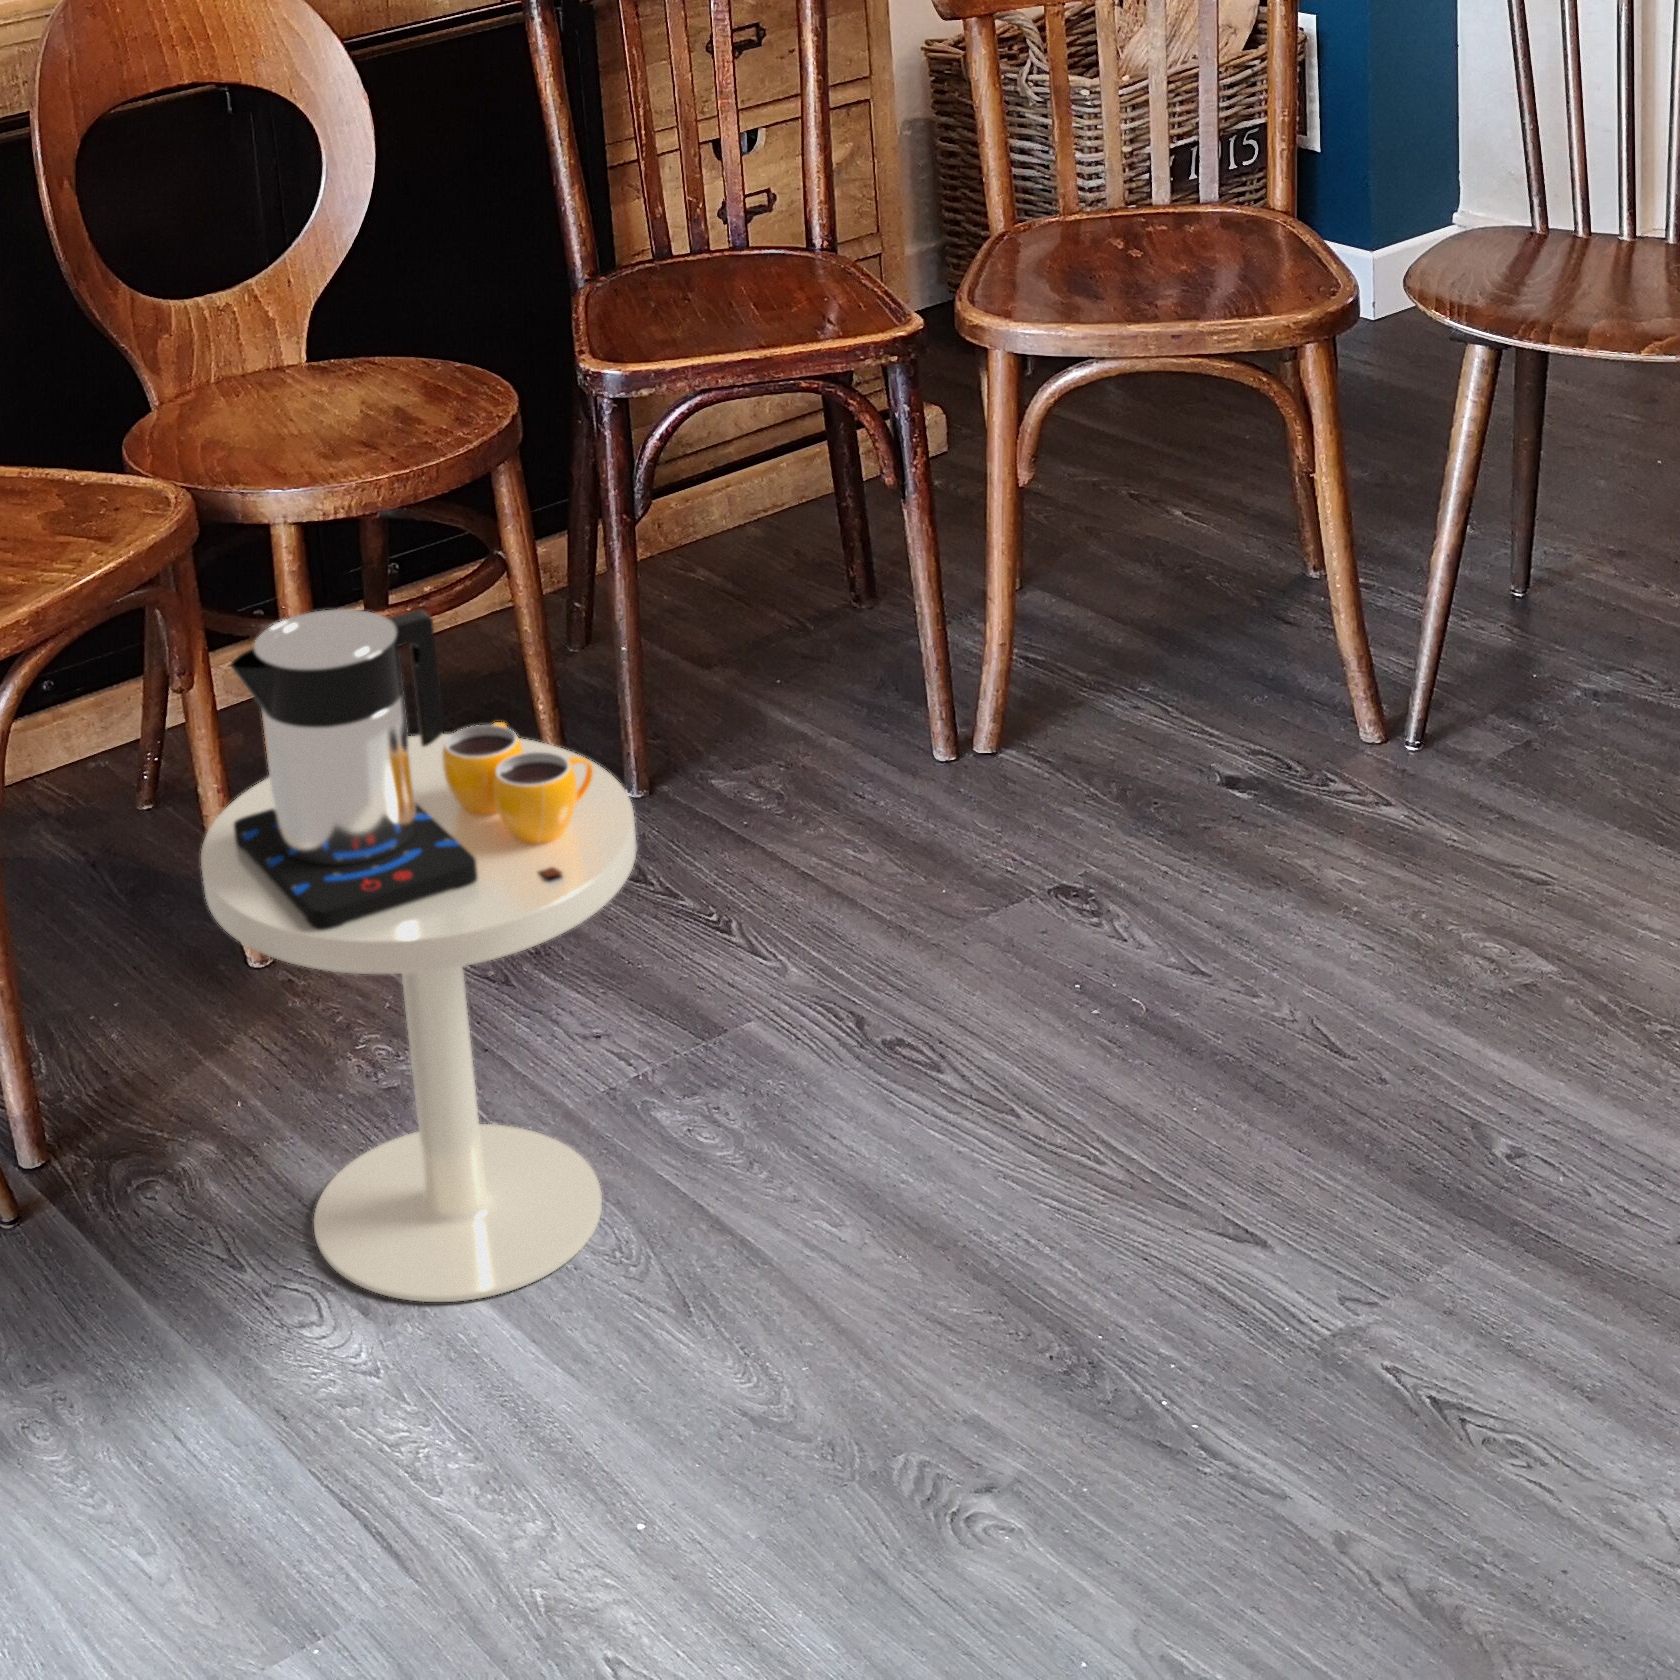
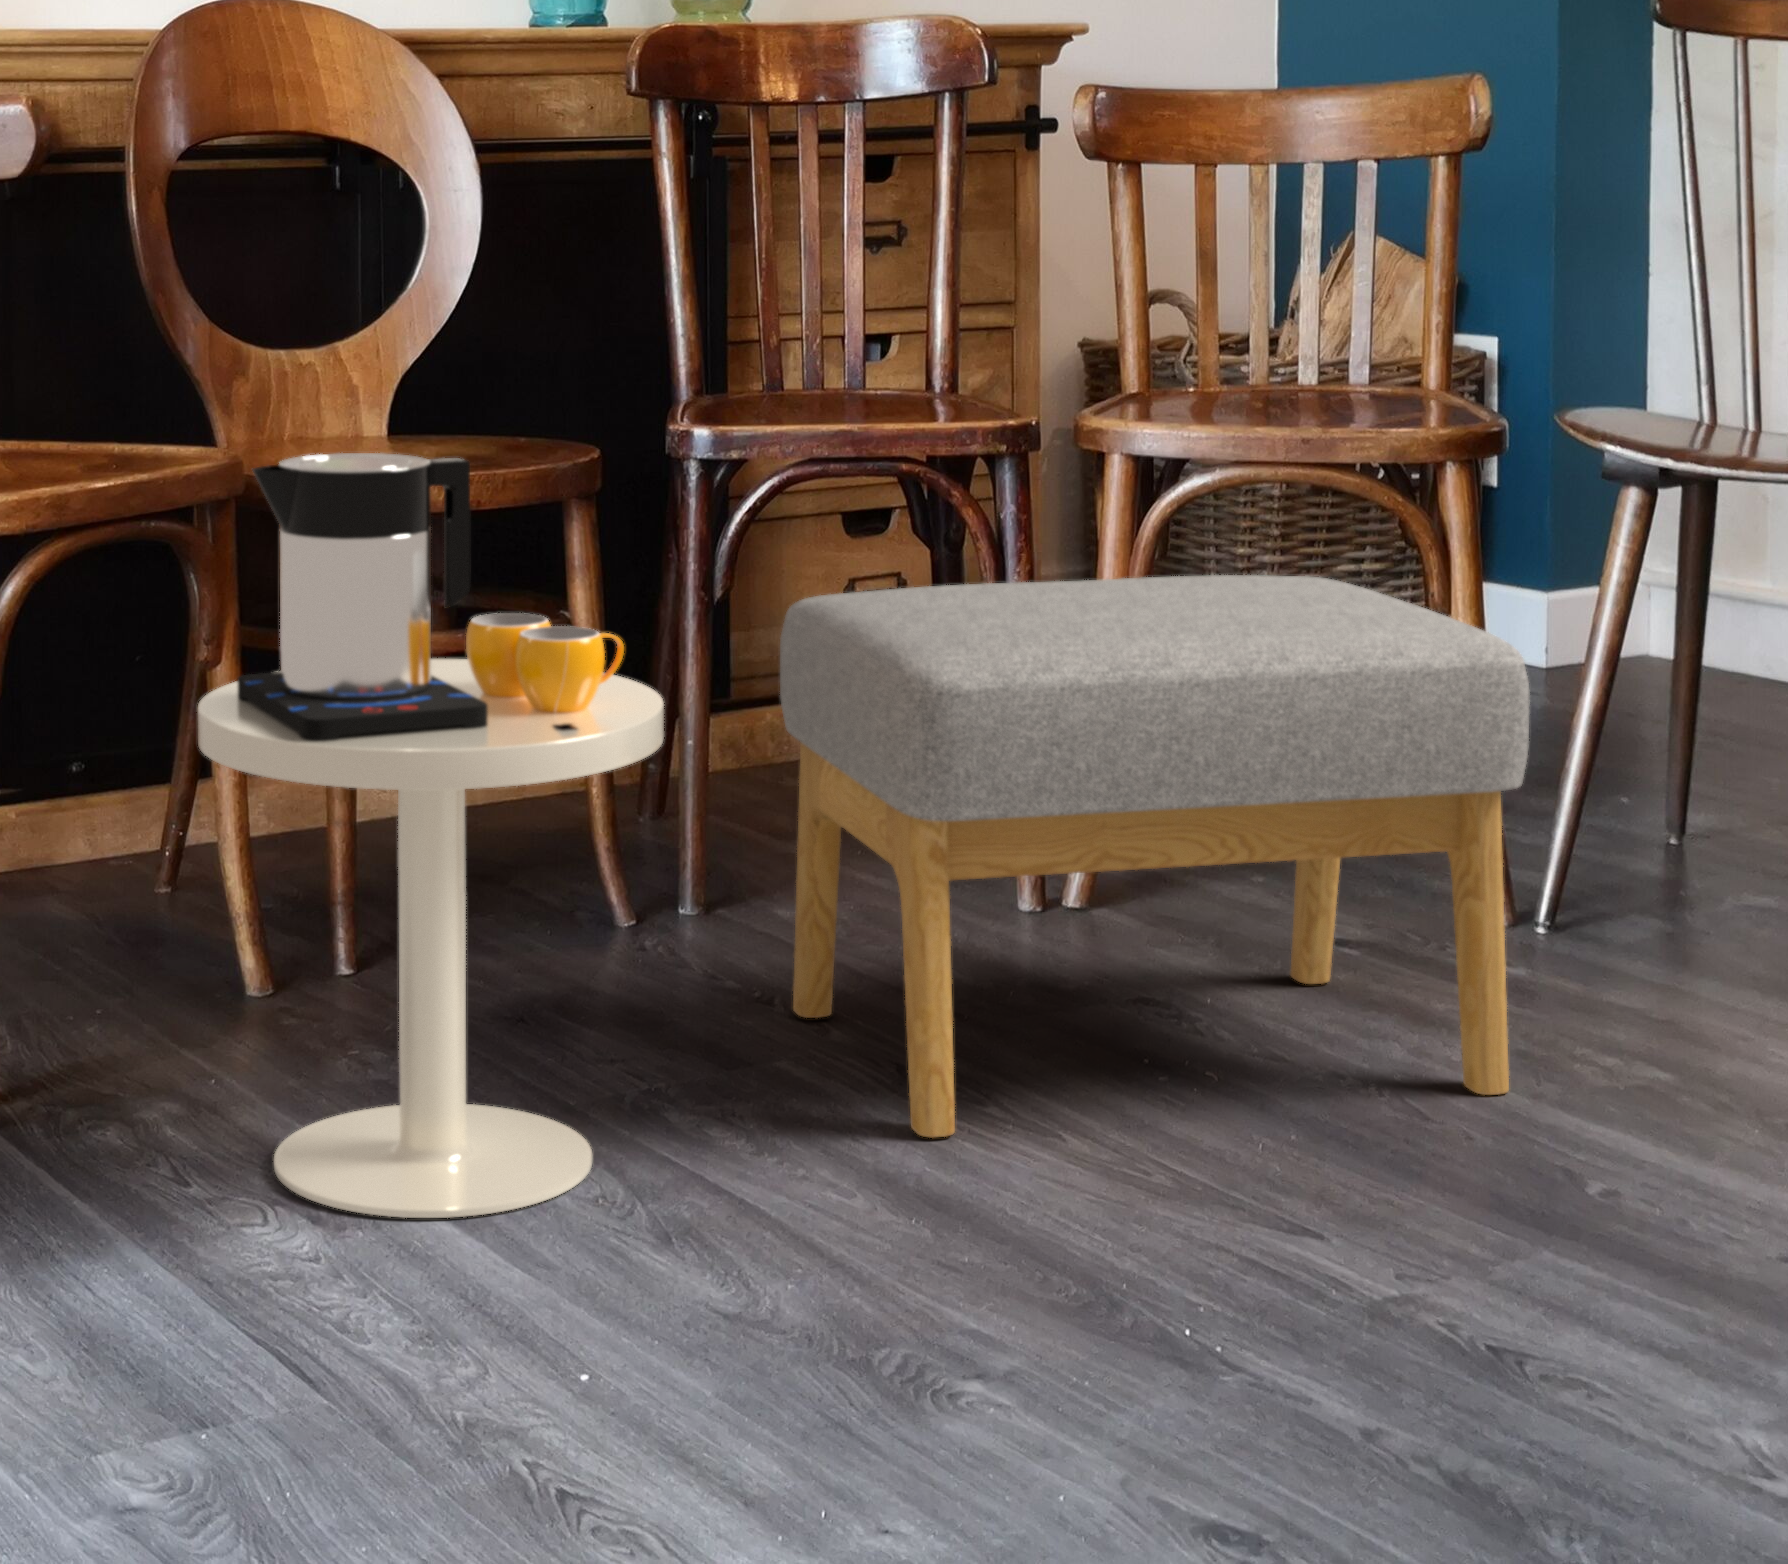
footstool: none [716,497,1418,1128] -> present [780,575,1530,1137]

